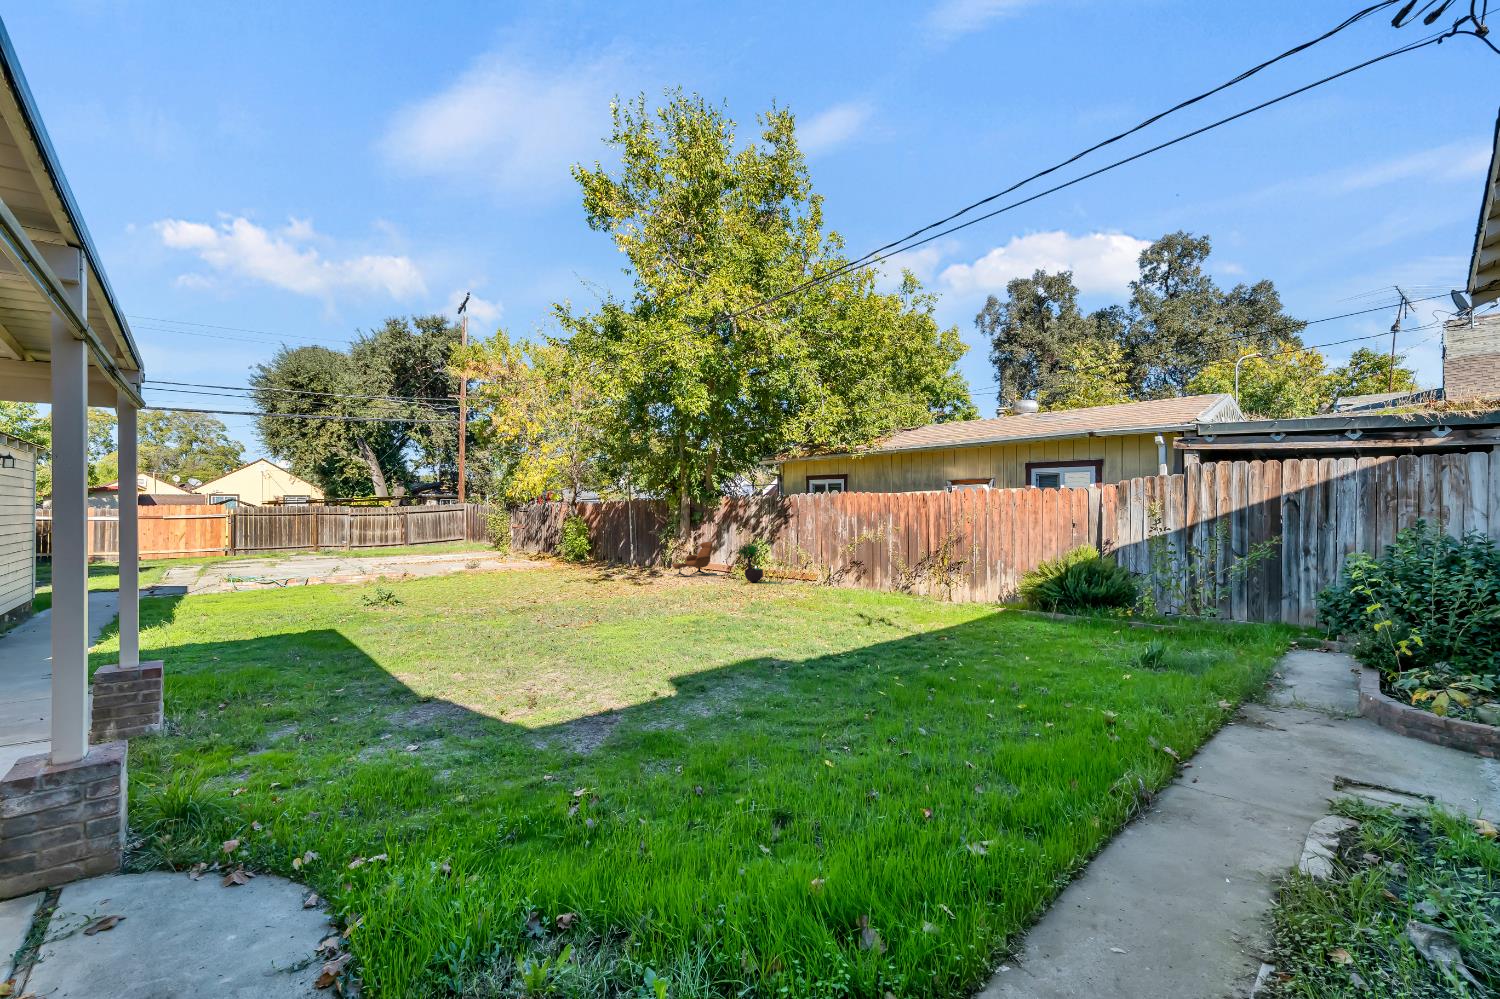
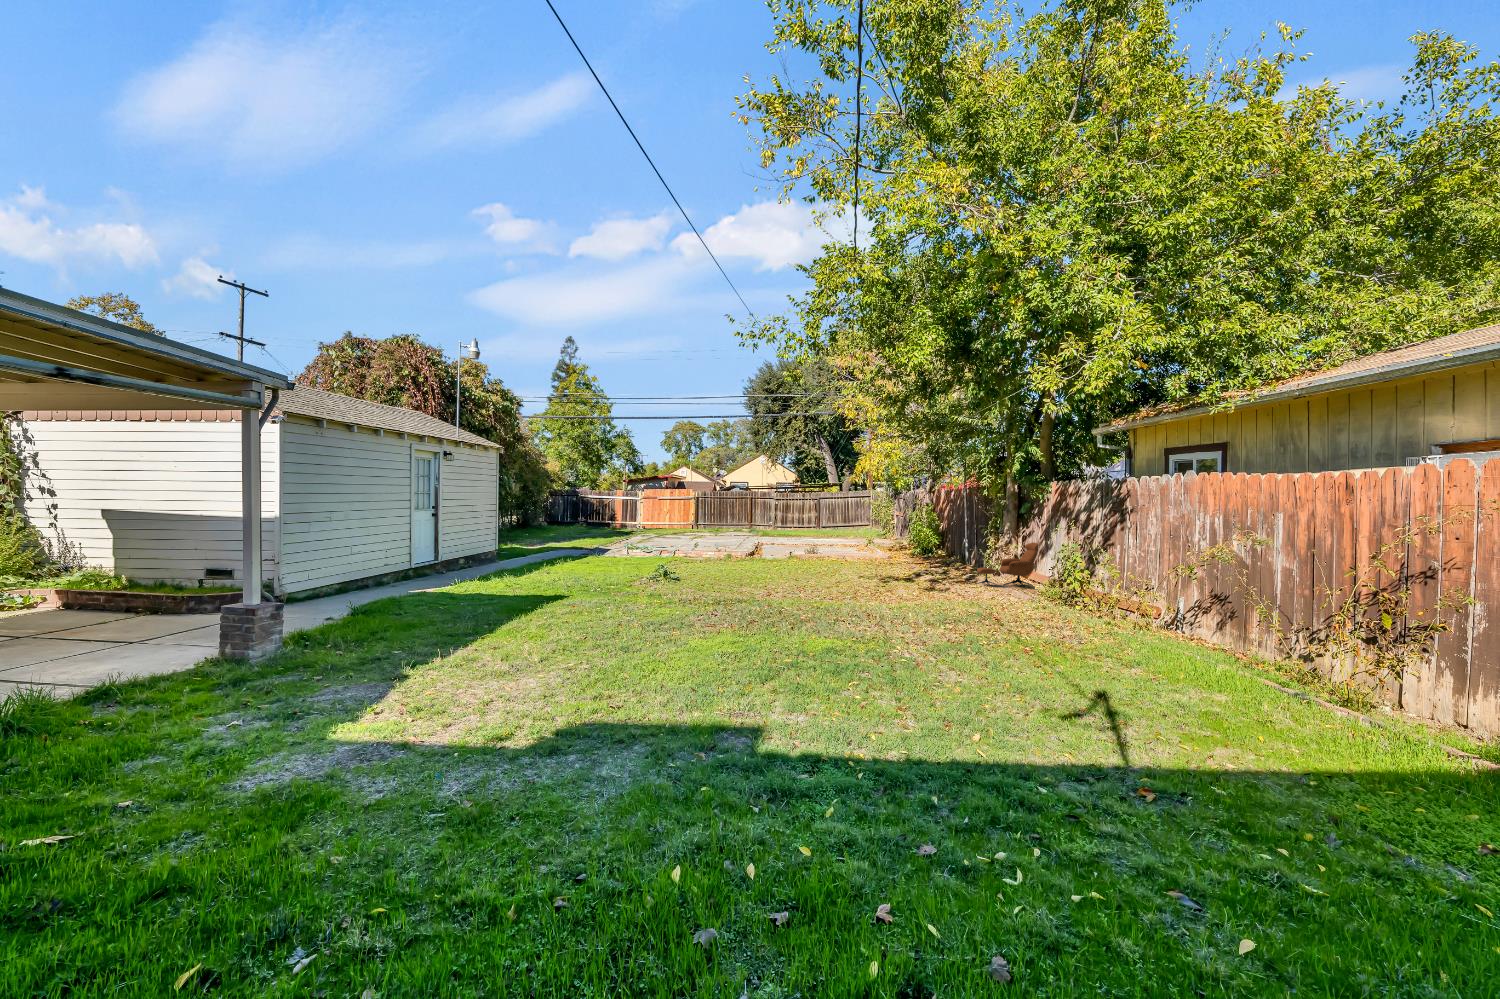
potted tree: present [738,542,763,582] -> none [1037,543,1082,606]

